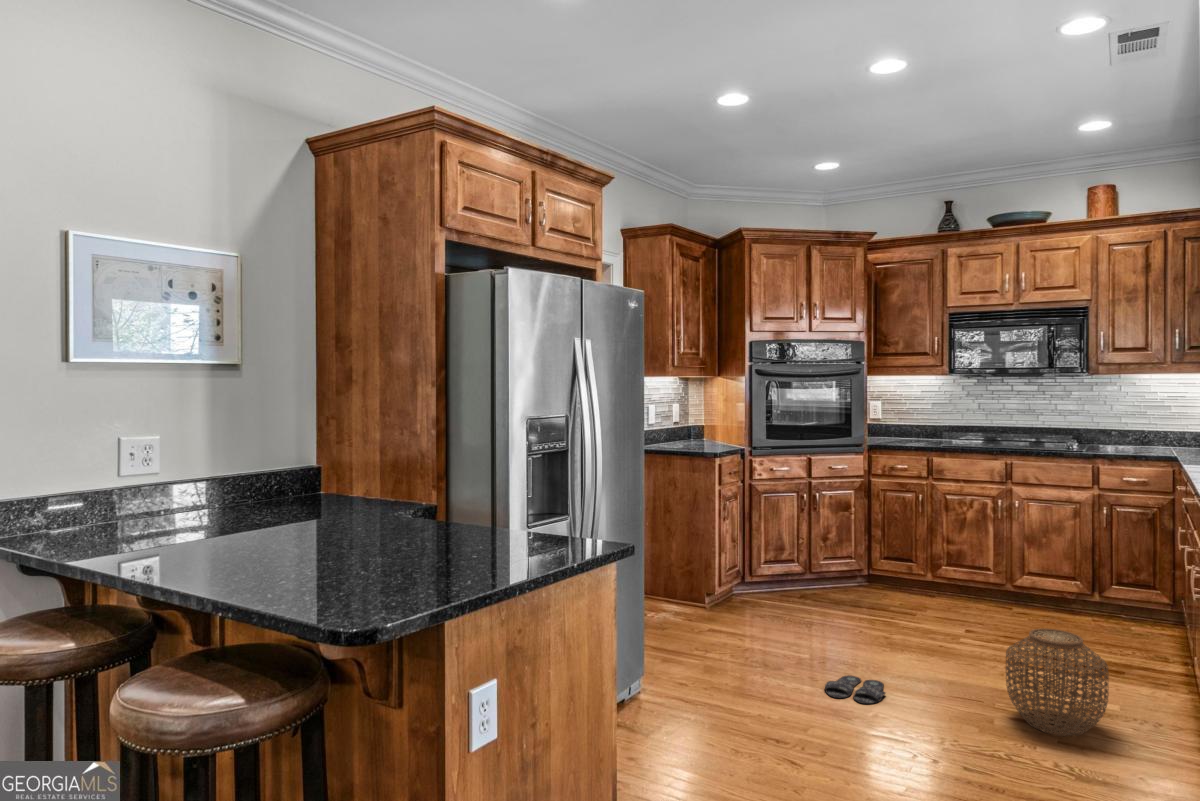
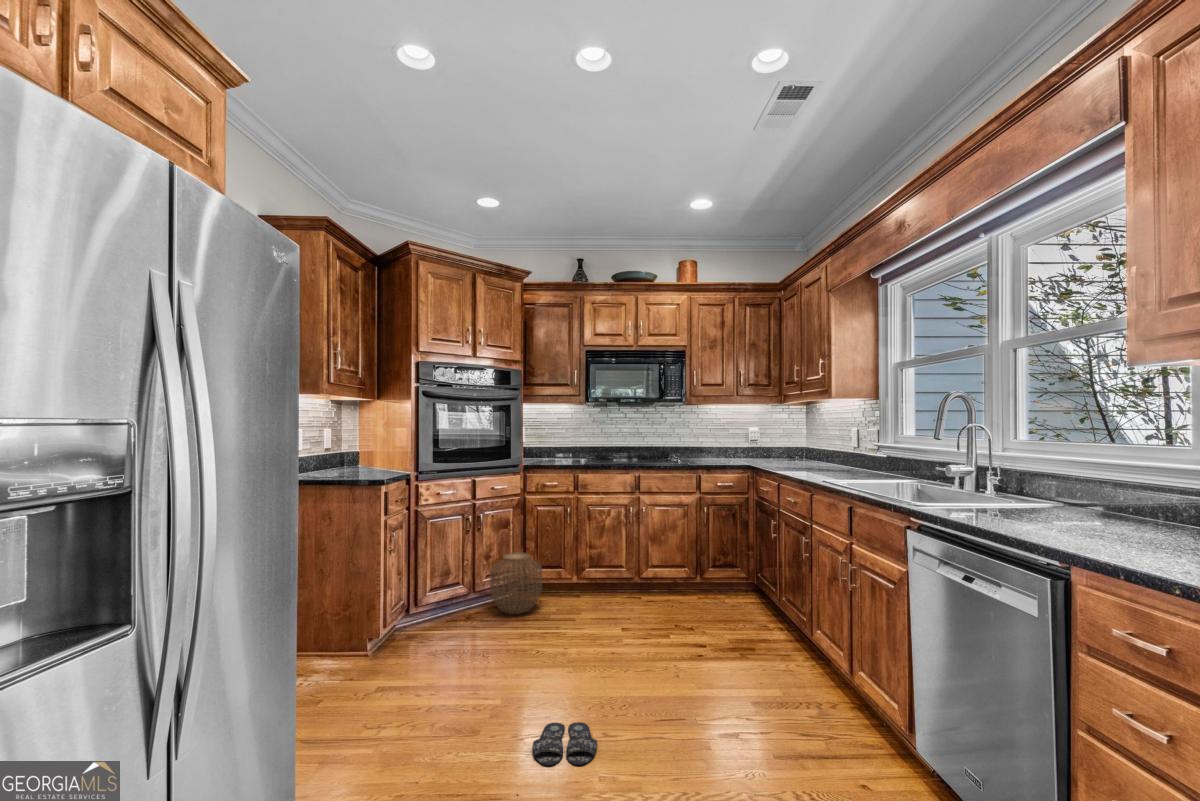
woven basket: present [1006,628,1108,736] -> present [490,552,542,614]

